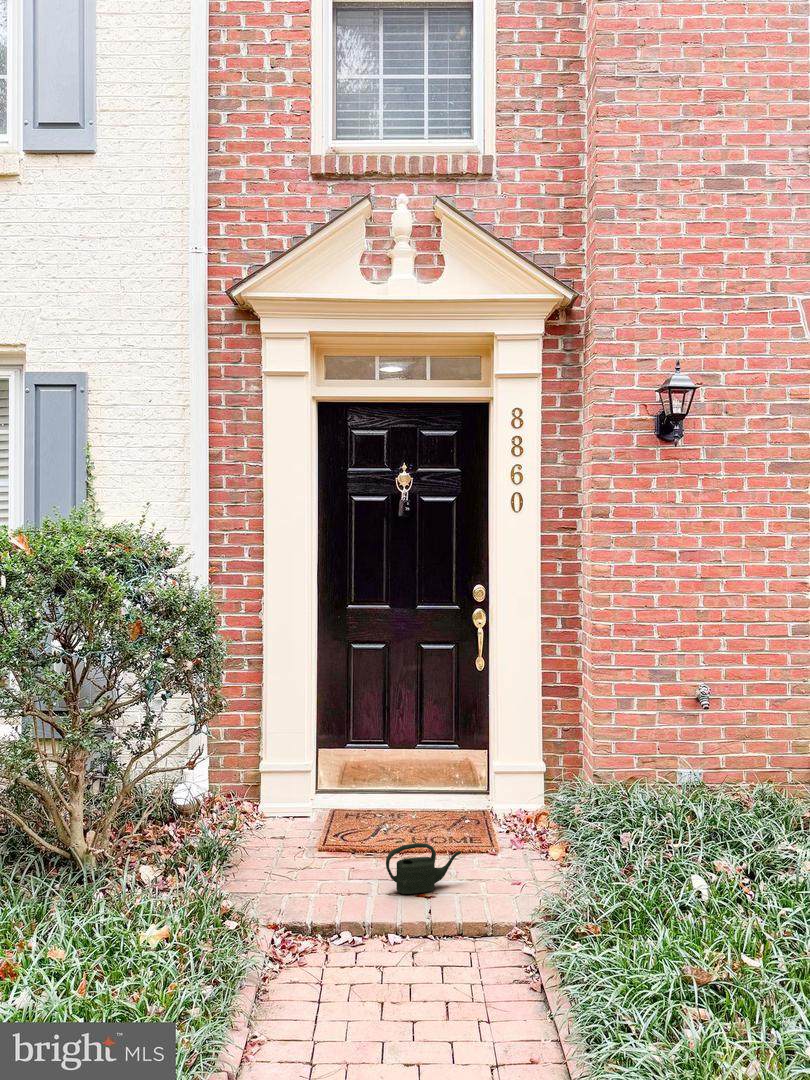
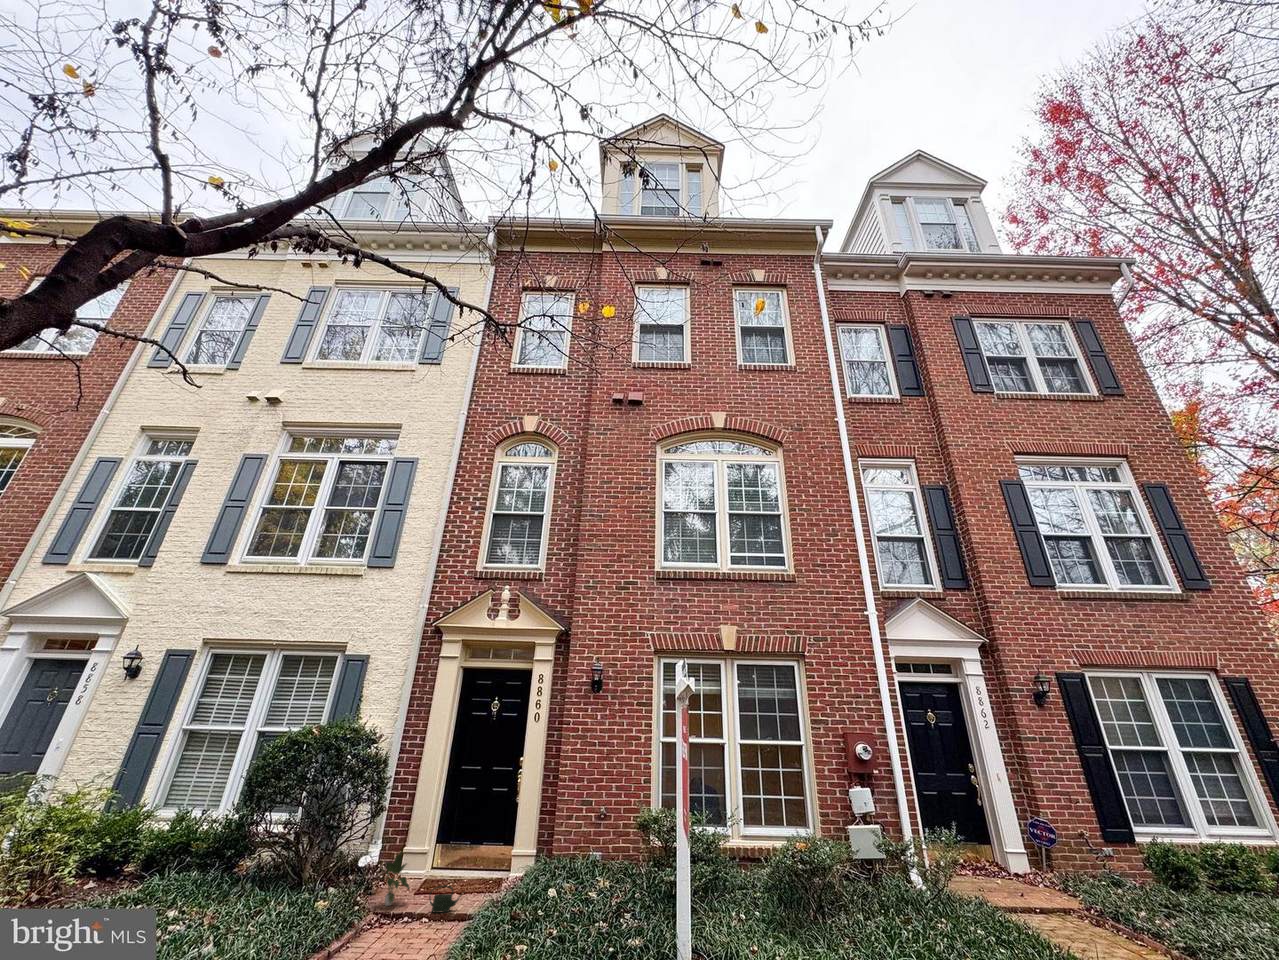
potted plant: none [254,781,329,882] -> present [382,852,409,906]

